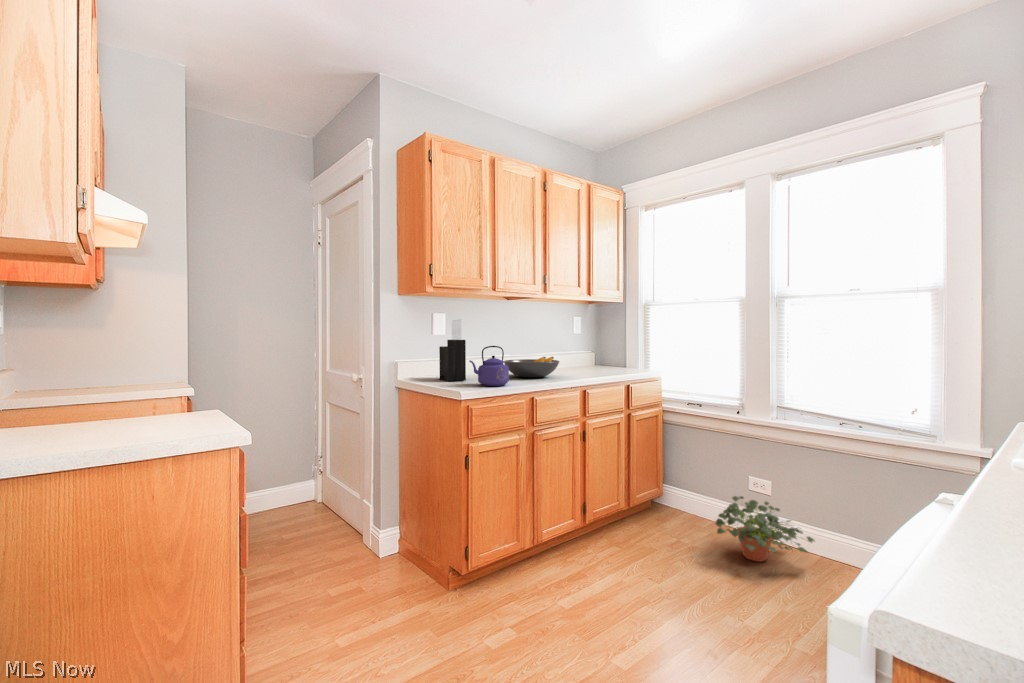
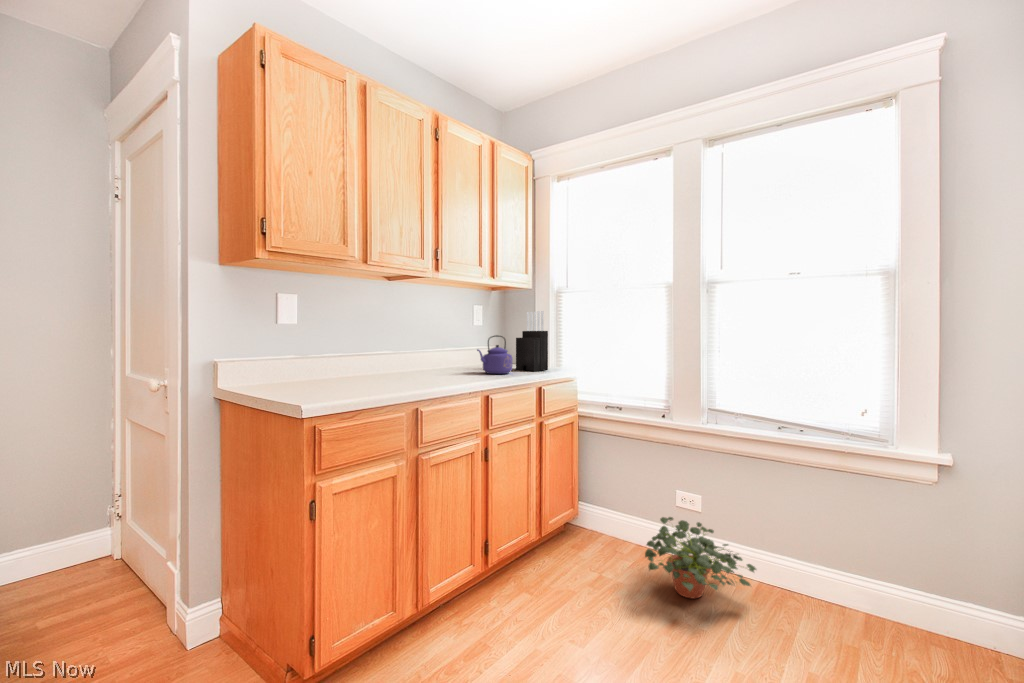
knife block: present [439,319,466,381] -> present [516,311,548,371]
kettle: present [469,346,509,386] -> present [477,335,512,374]
fruit bowl: present [504,357,559,378] -> none [379,353,455,380]

